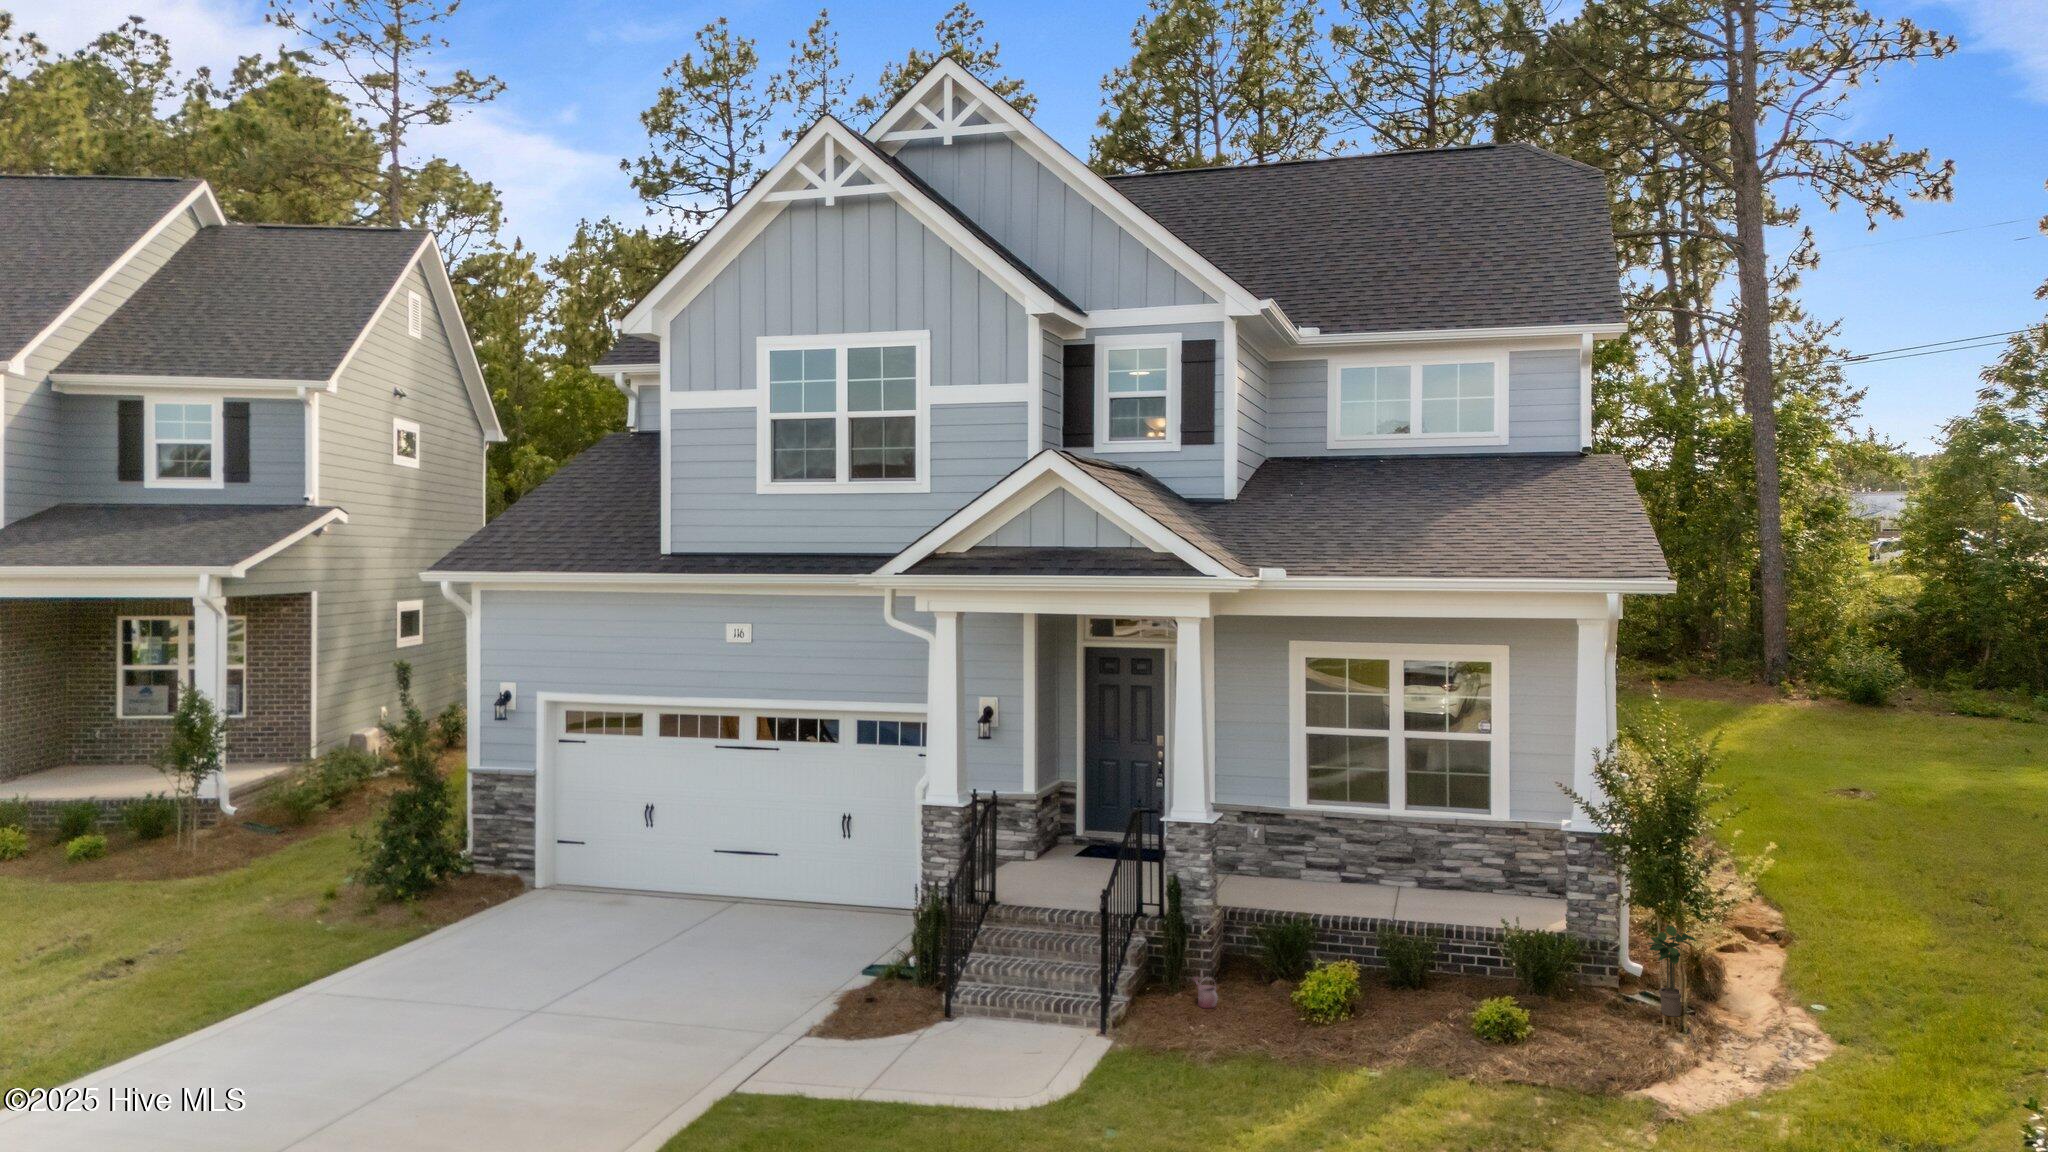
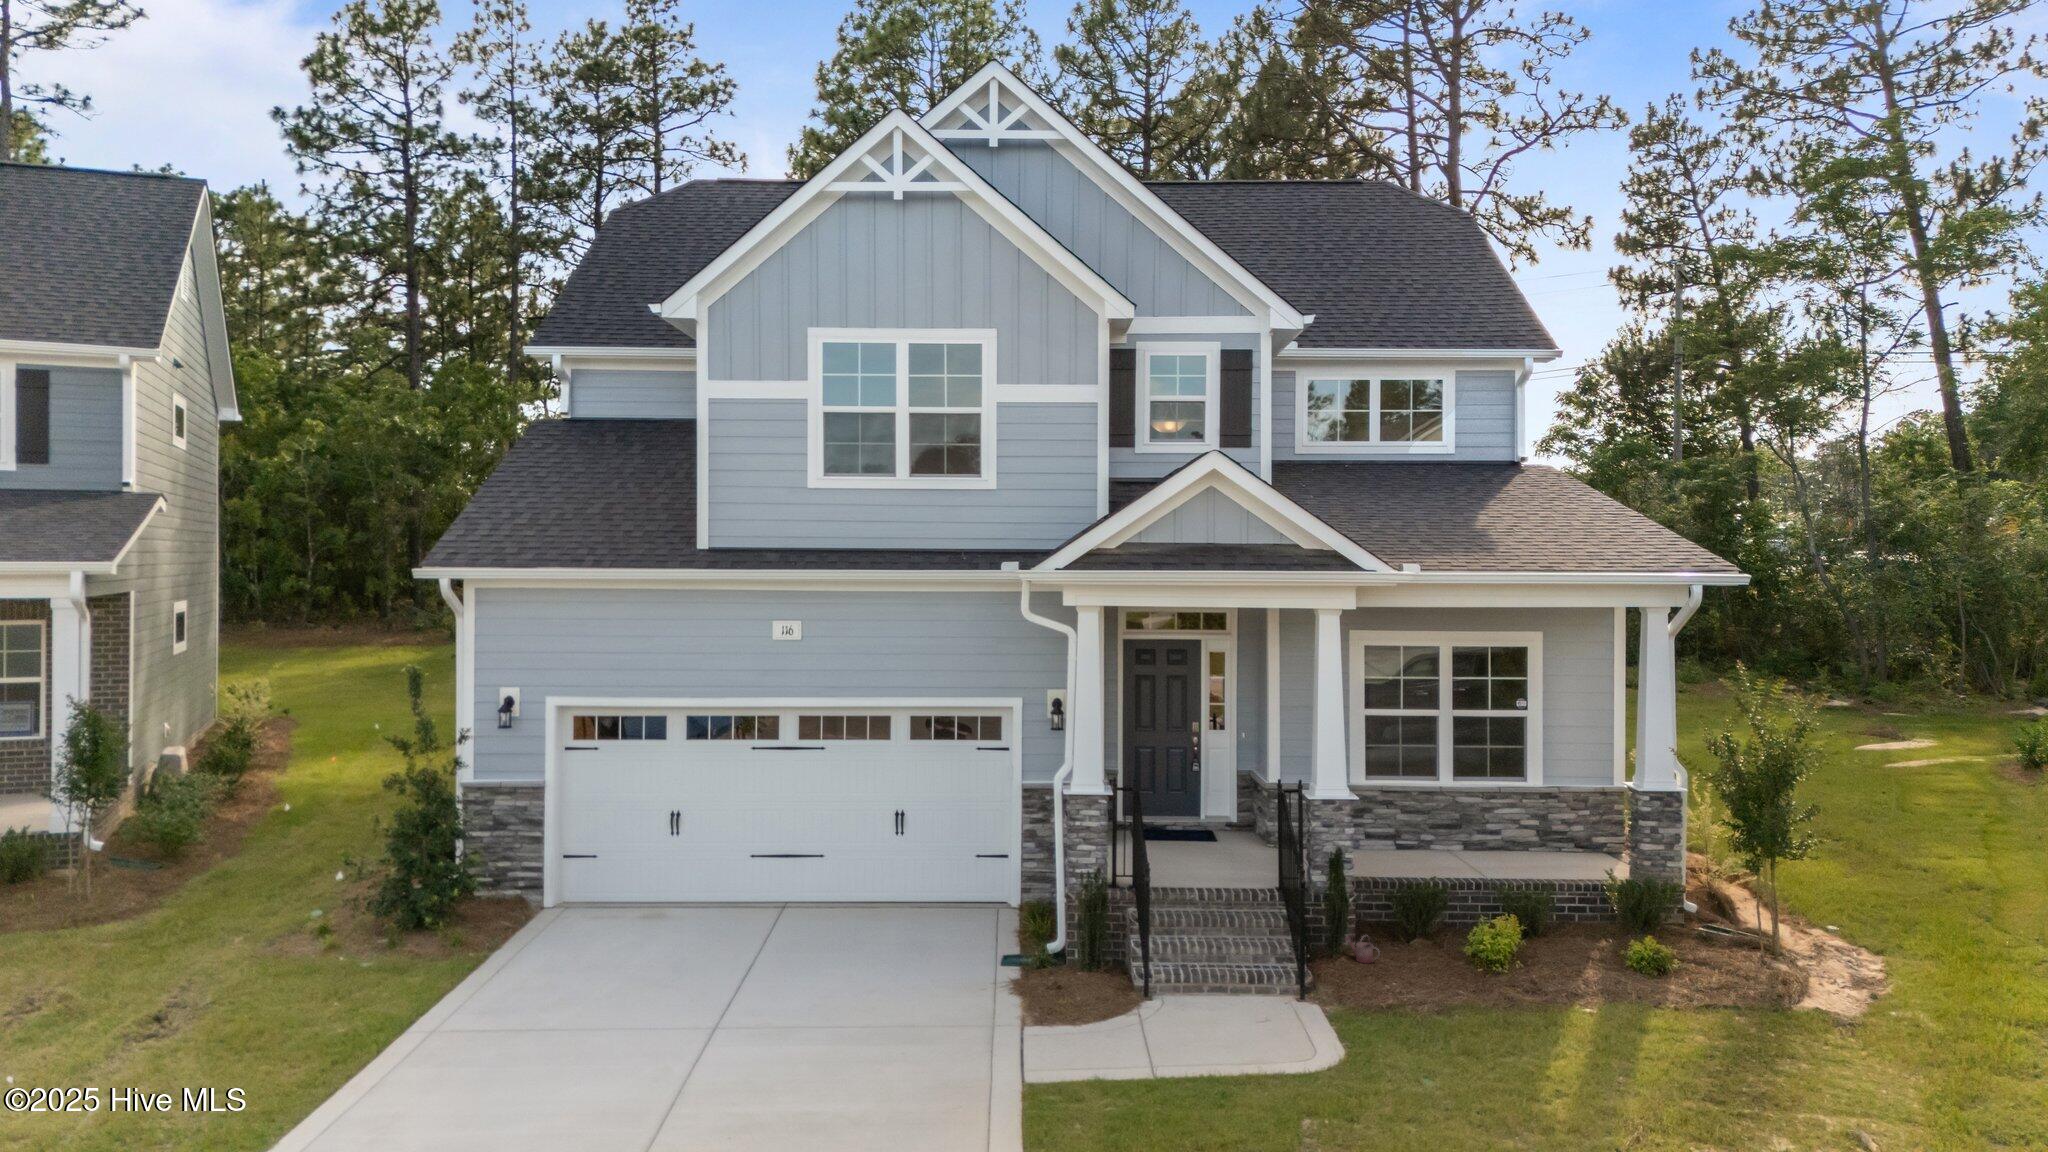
potted plant: present [1647,926,1697,1017] -> none [1688,856,1729,932]

